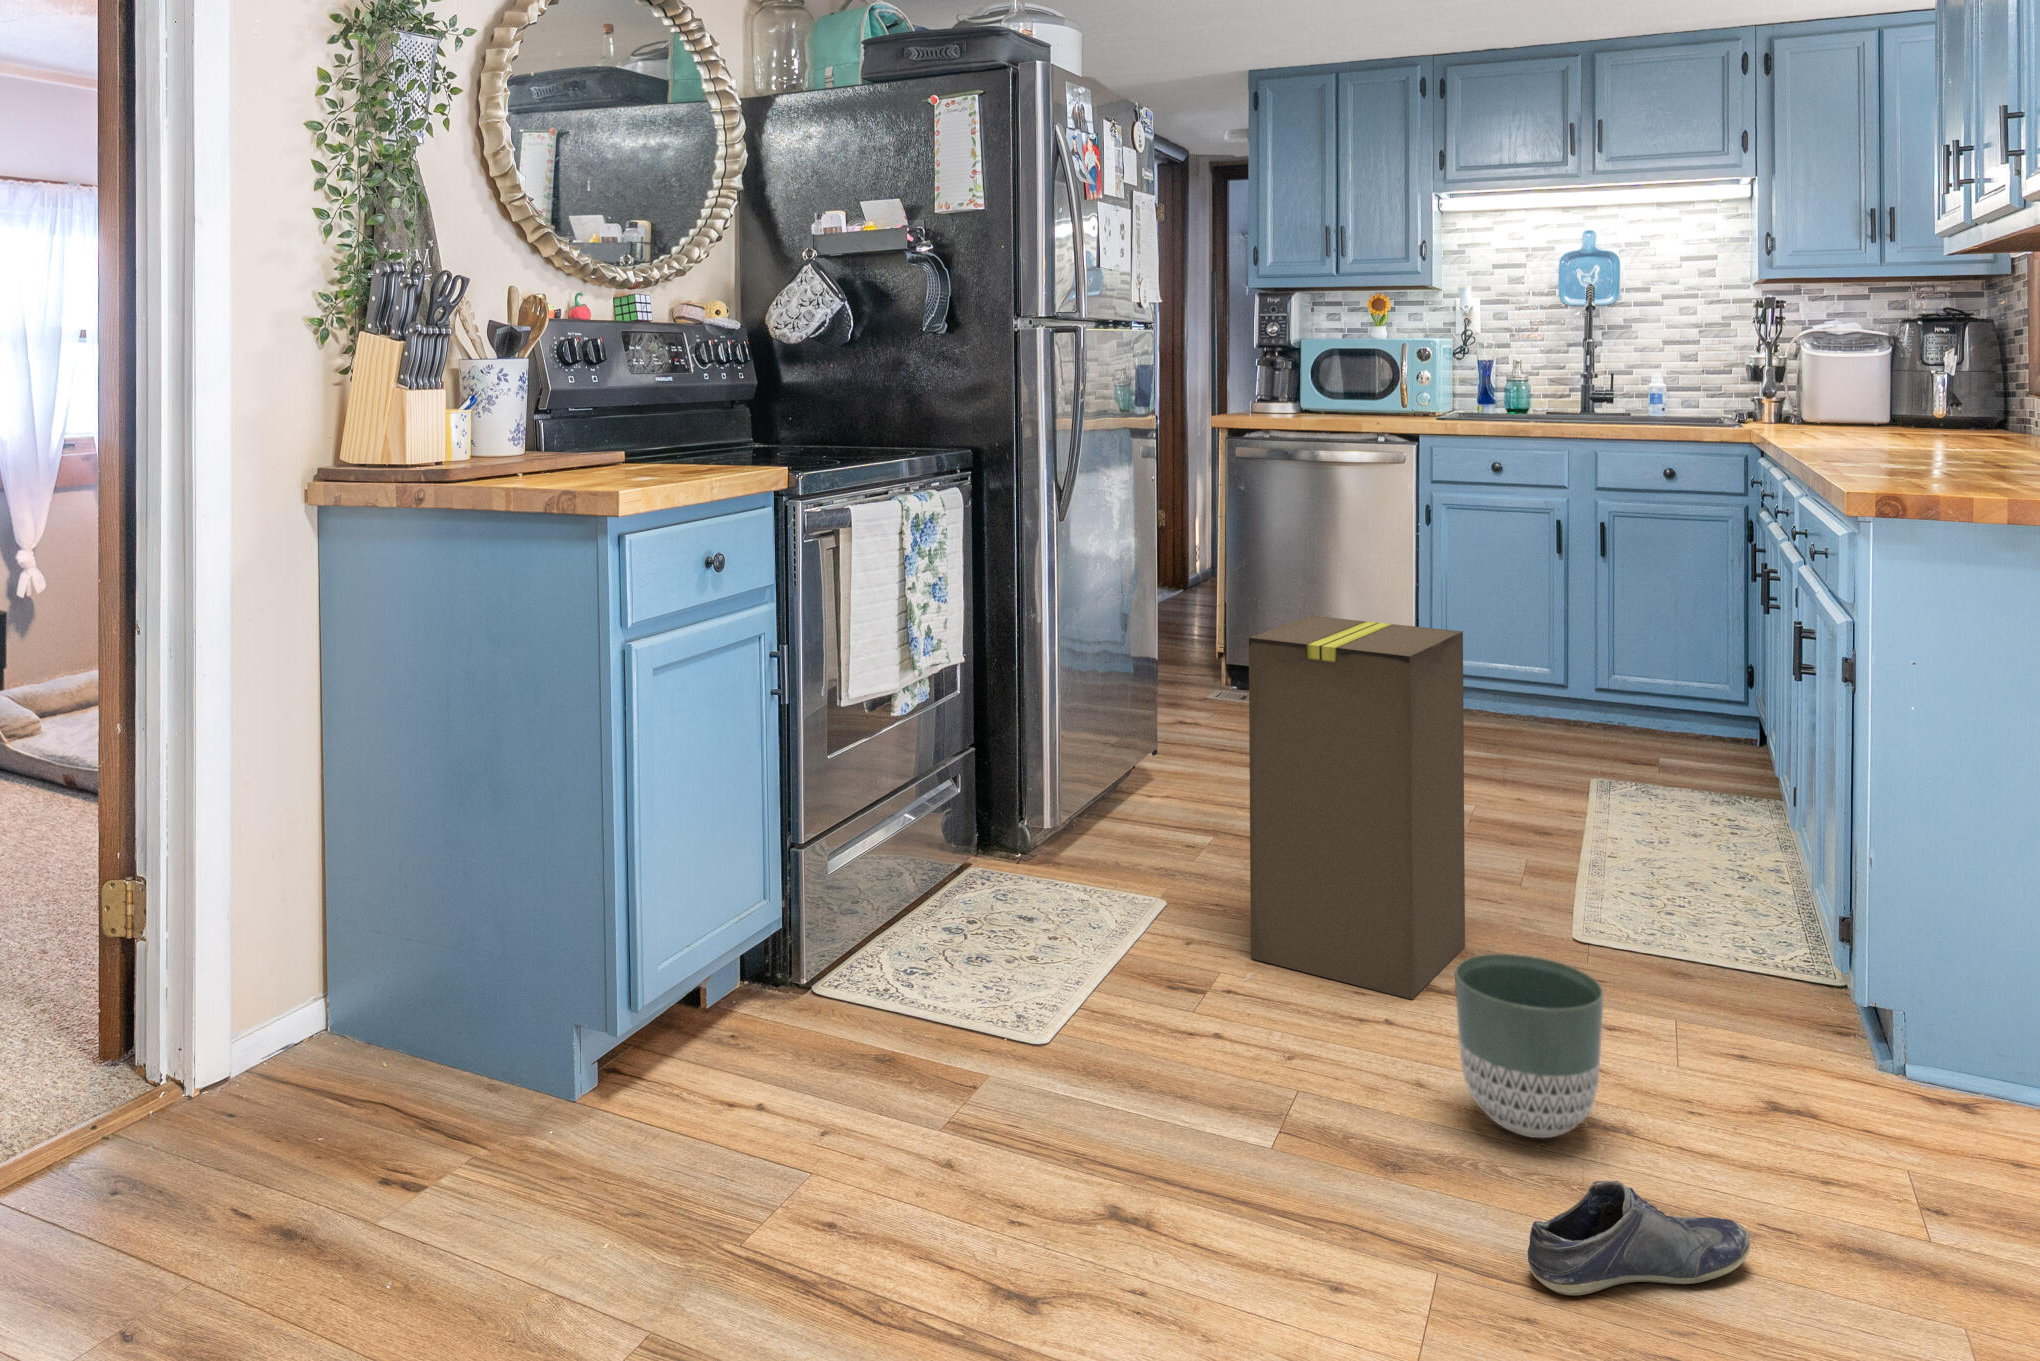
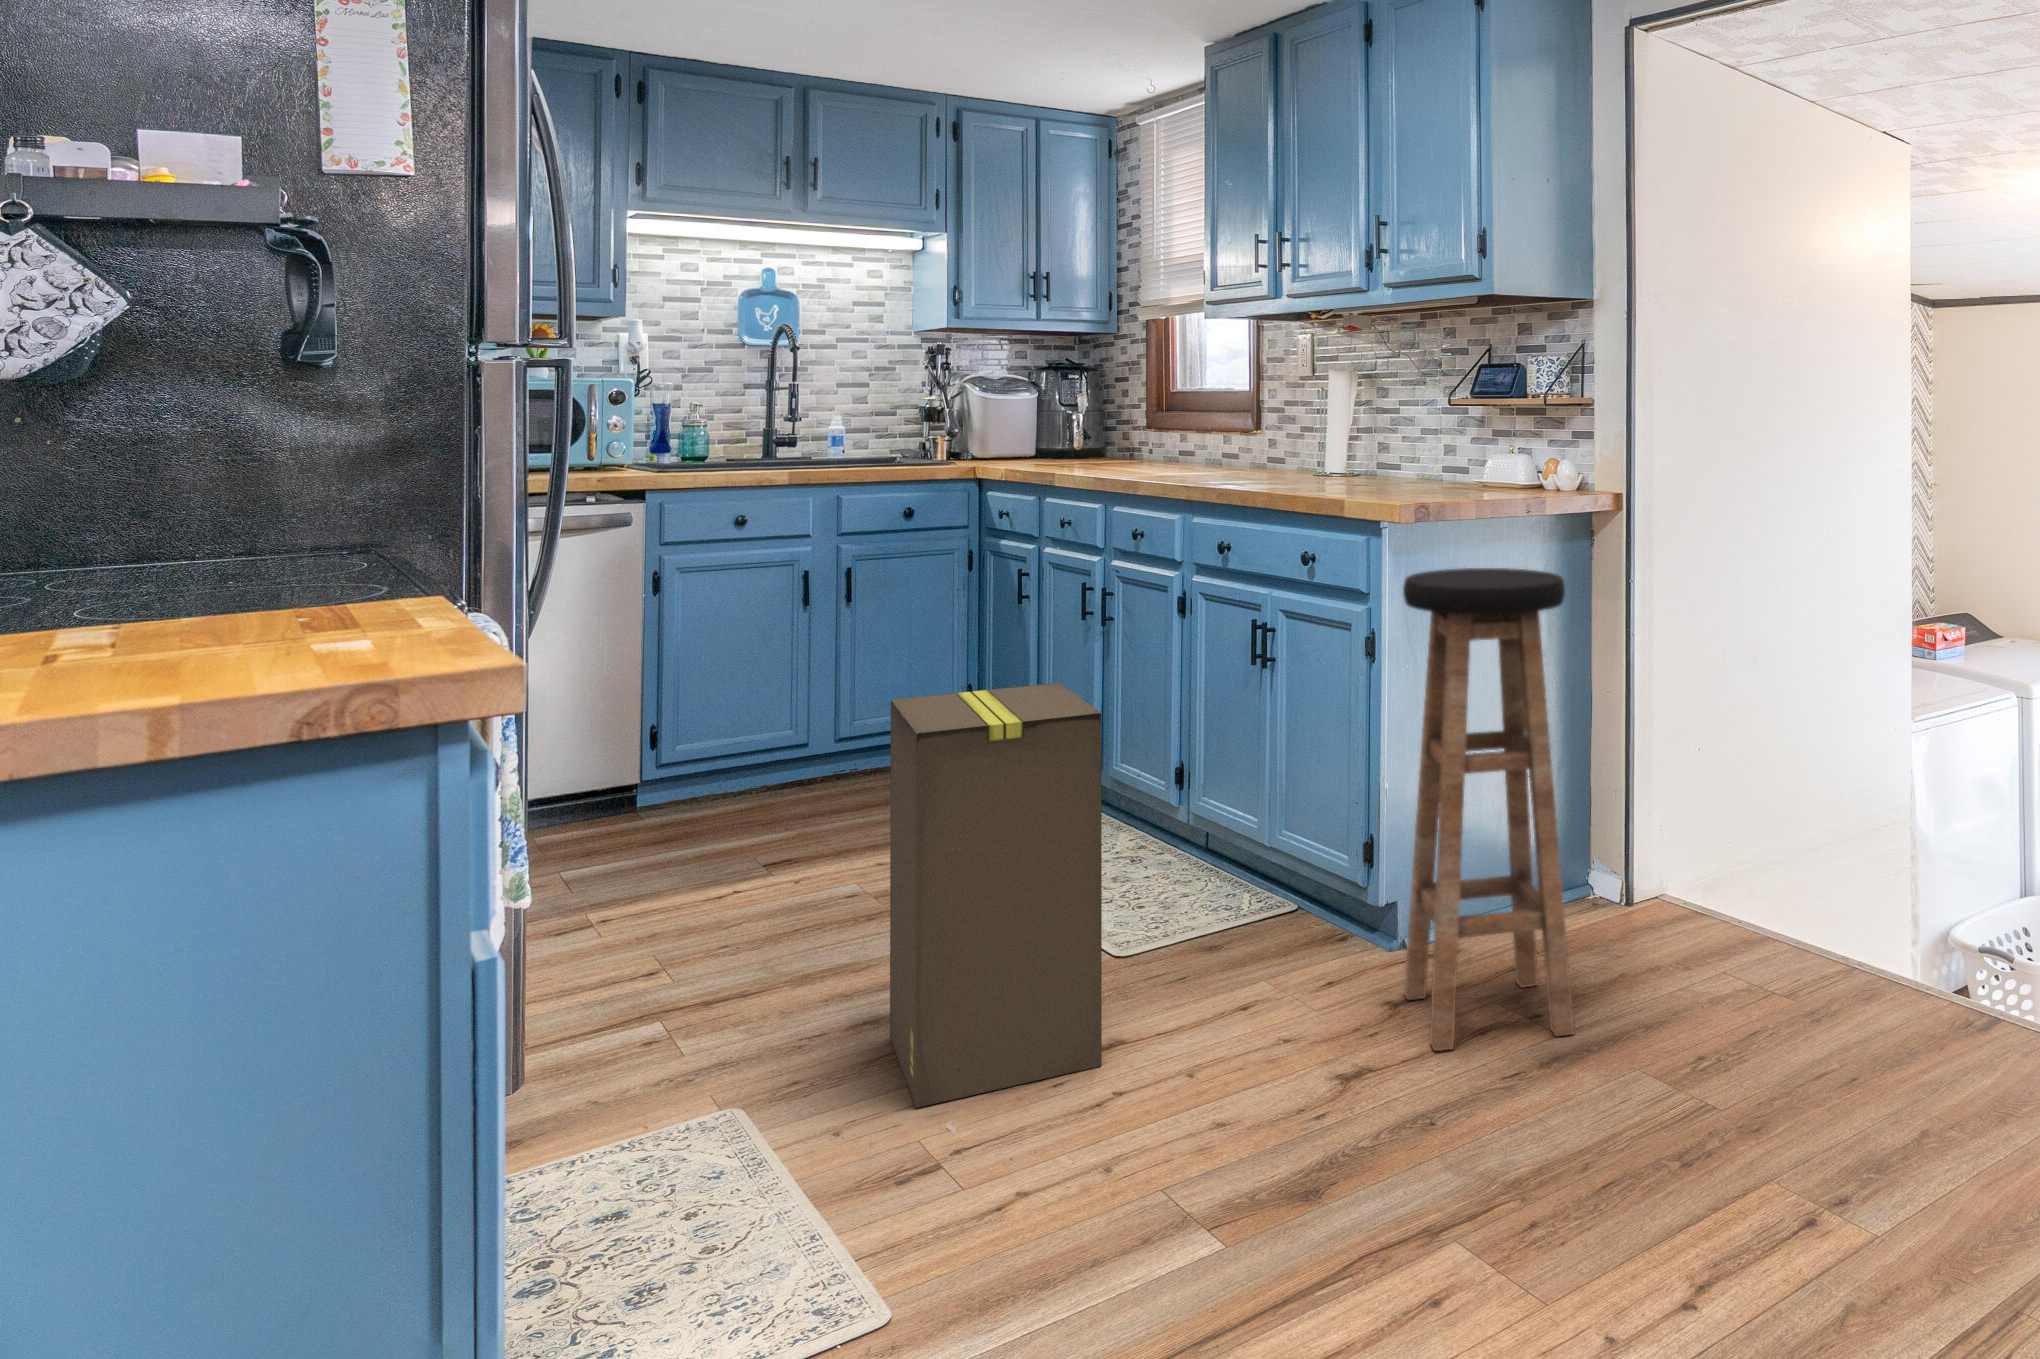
bar stool: none [1725,569,2004,1231] -> present [1403,568,1574,1051]
planter: present [1455,954,1604,1138] -> none [1269,952,1394,1119]
shoe: present [1528,1181,1750,1295] -> none [1492,1086,1569,1204]

